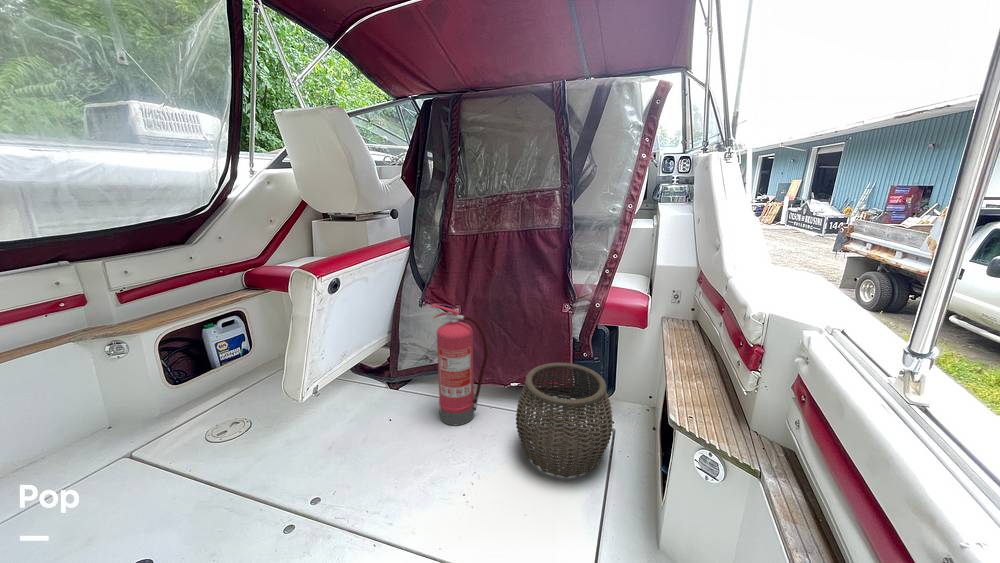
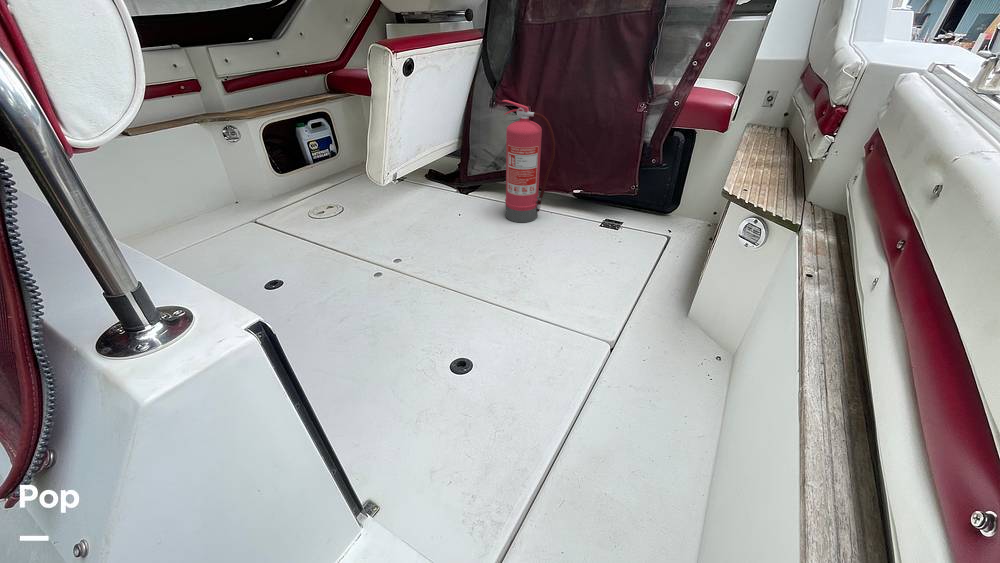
woven basket: present [516,363,613,477] -> none [575,165,670,264]

